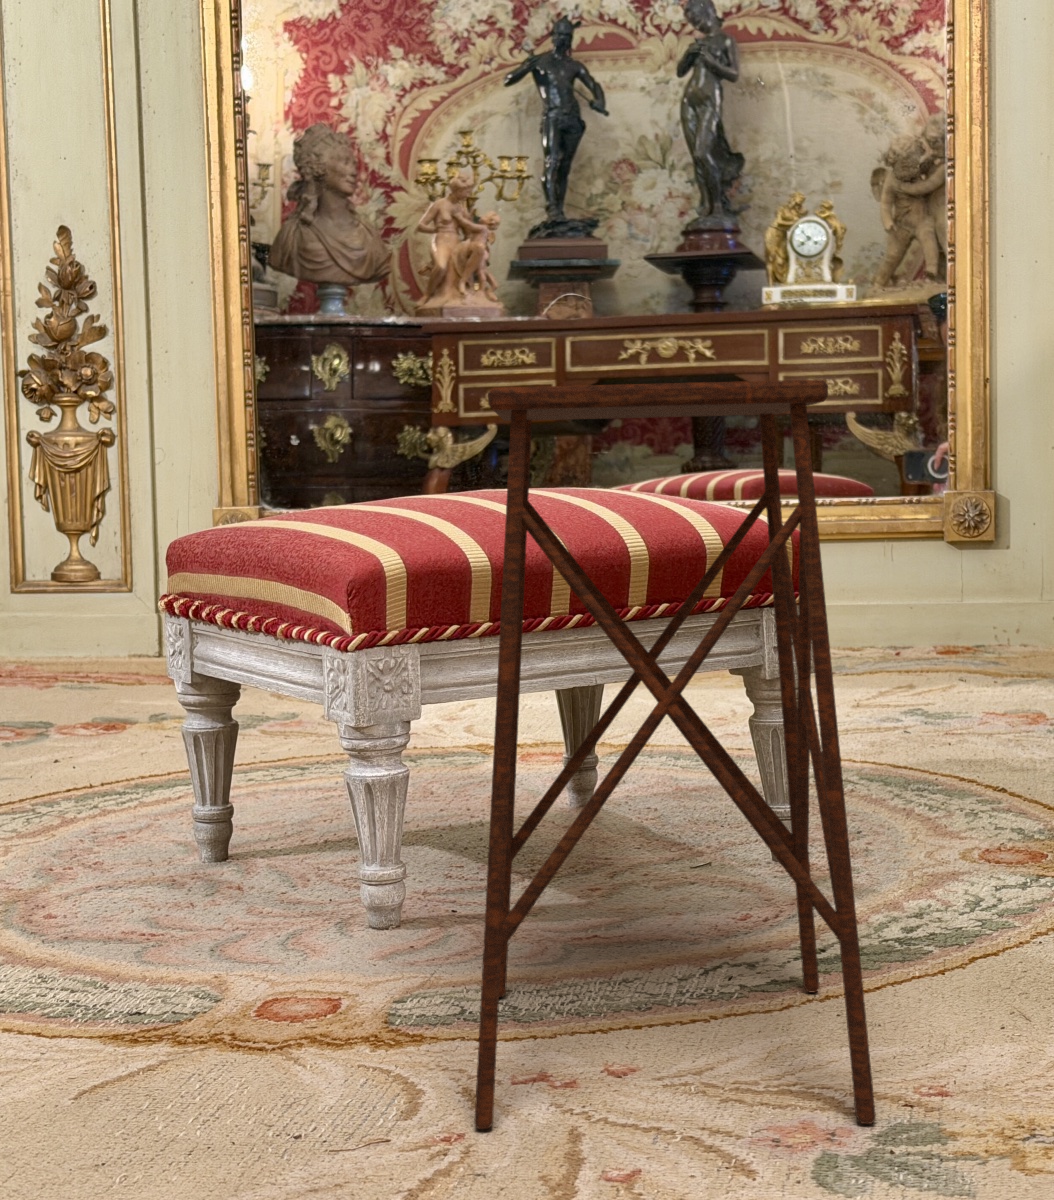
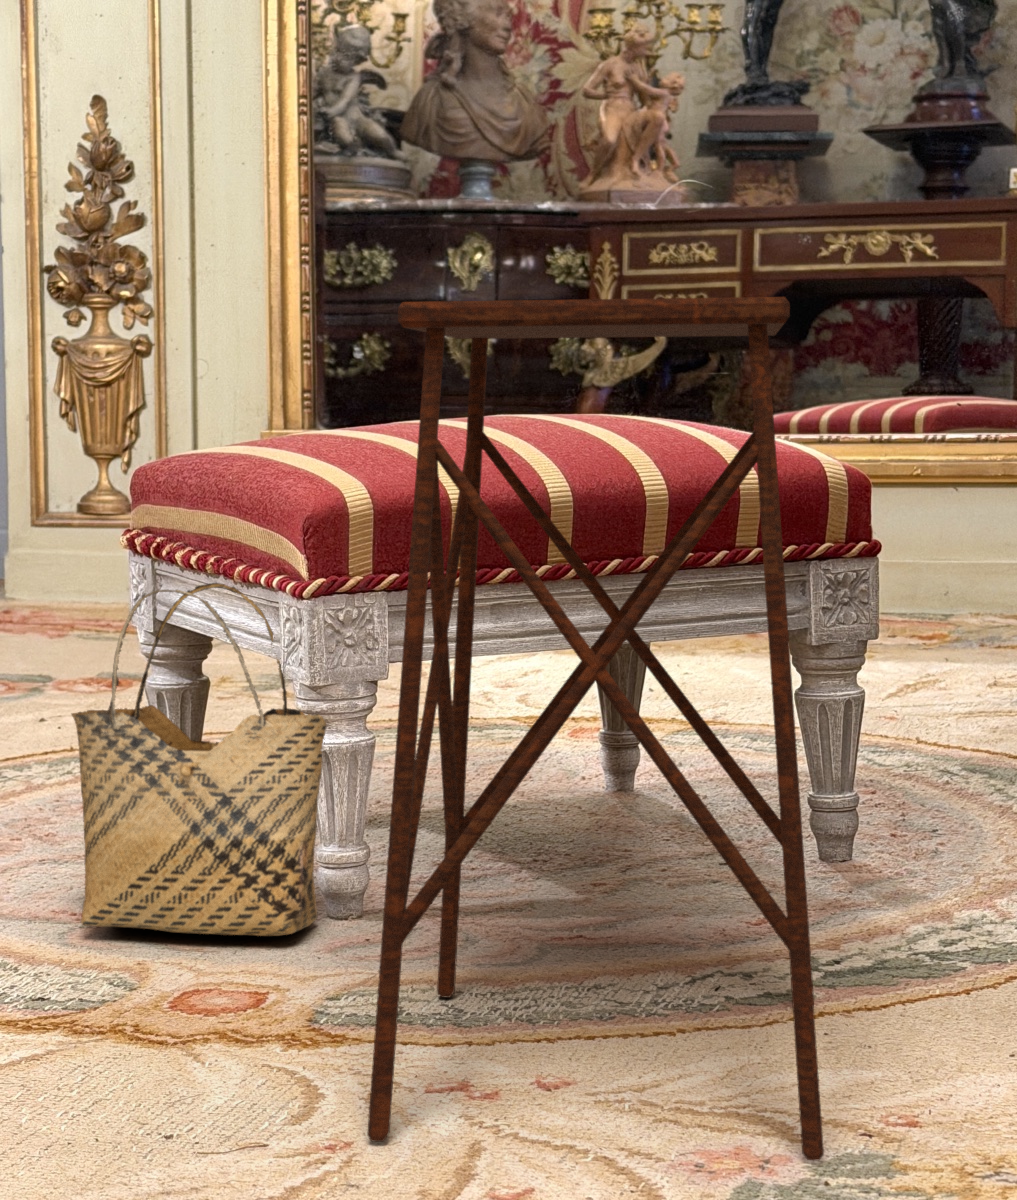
woven basket: none [140,639,372,951] -> present [72,583,326,936]

